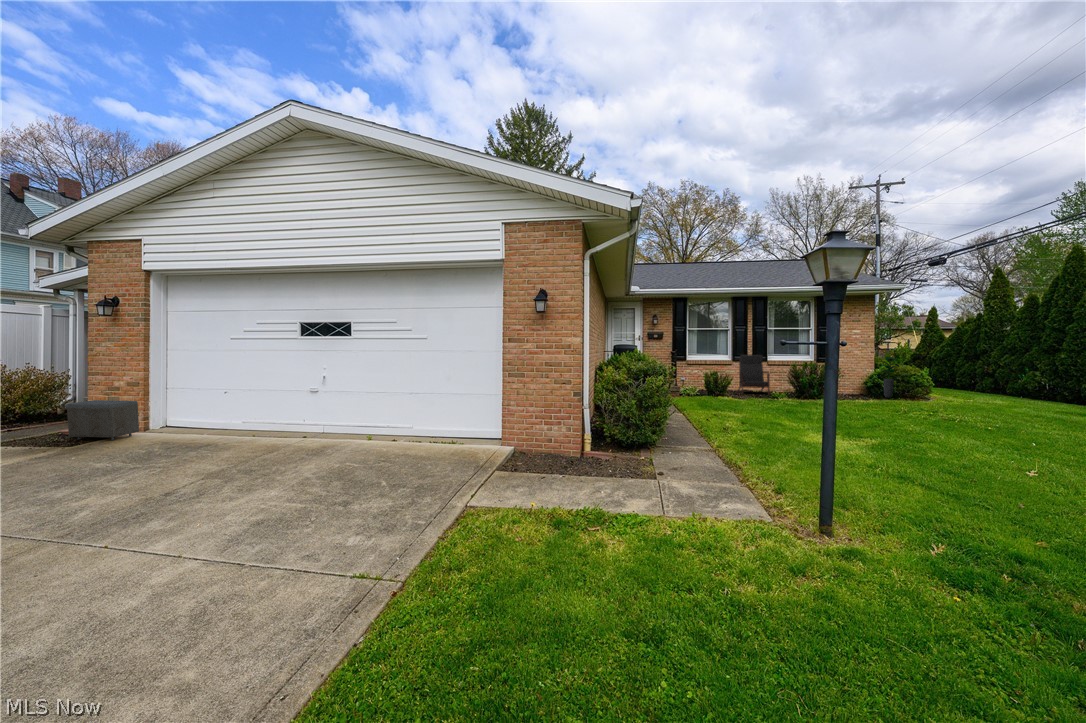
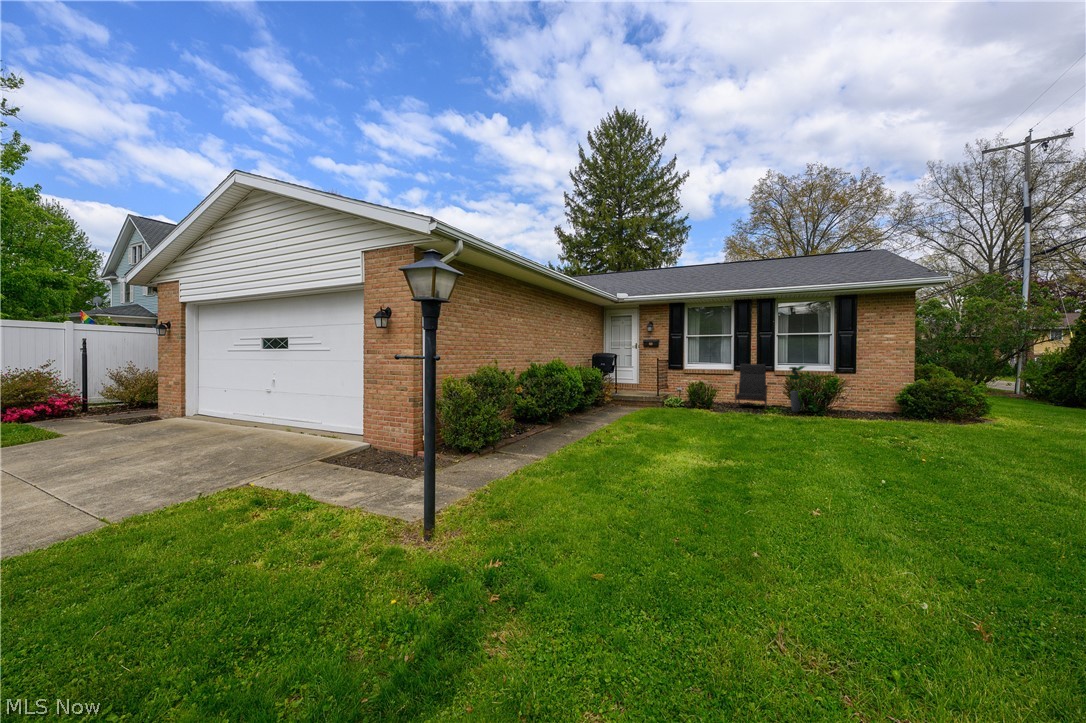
potted plant: present [883,357,899,398] -> present [789,366,806,412]
storage bench: present [65,400,139,440] -> none [134,394,176,422]

